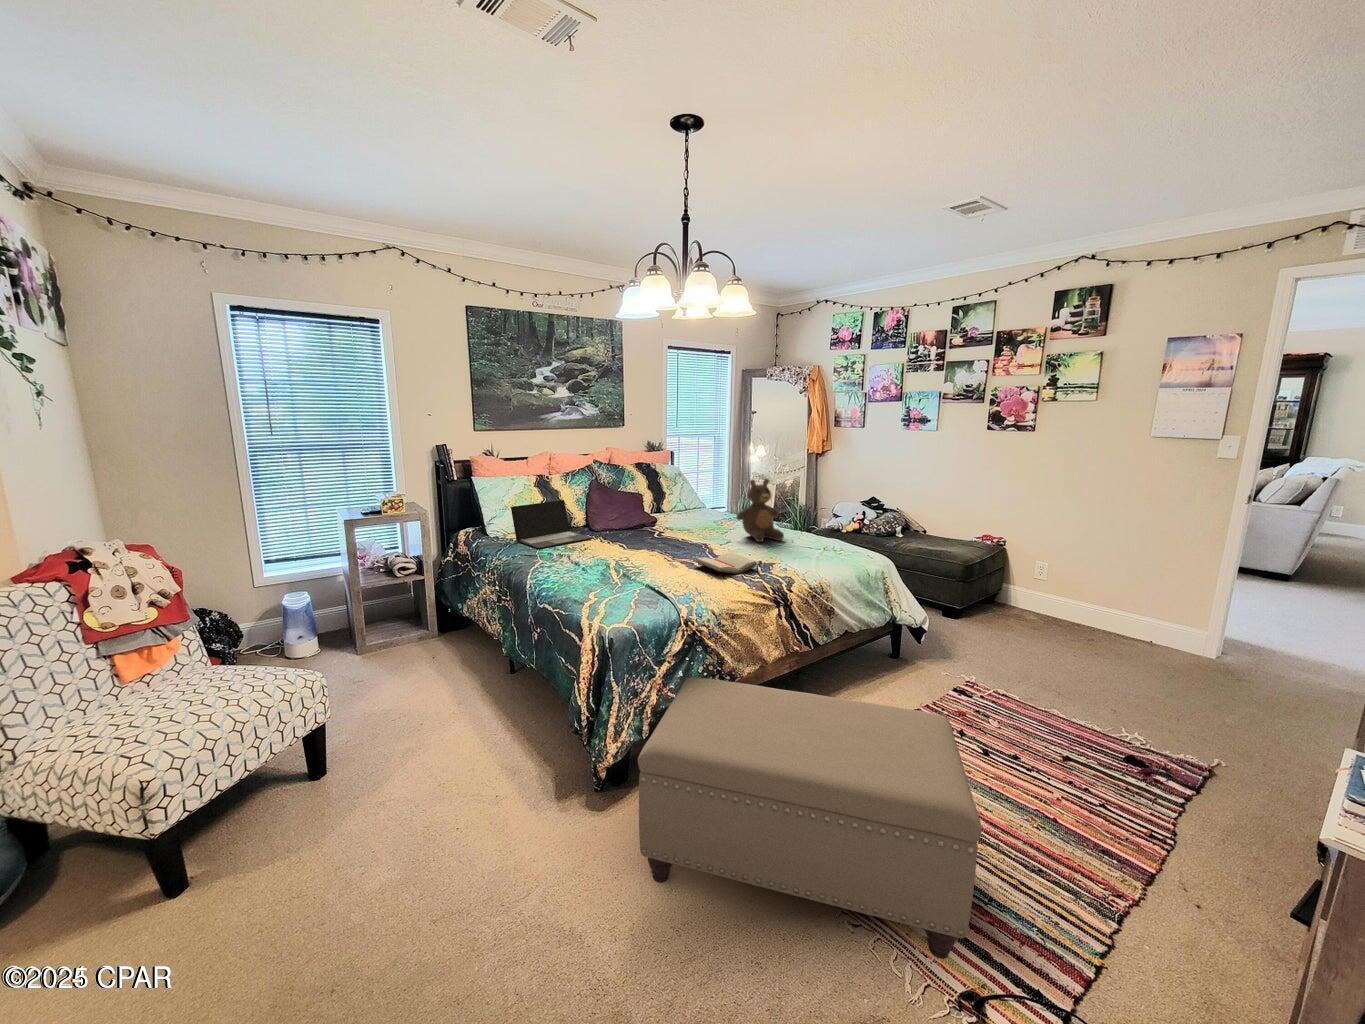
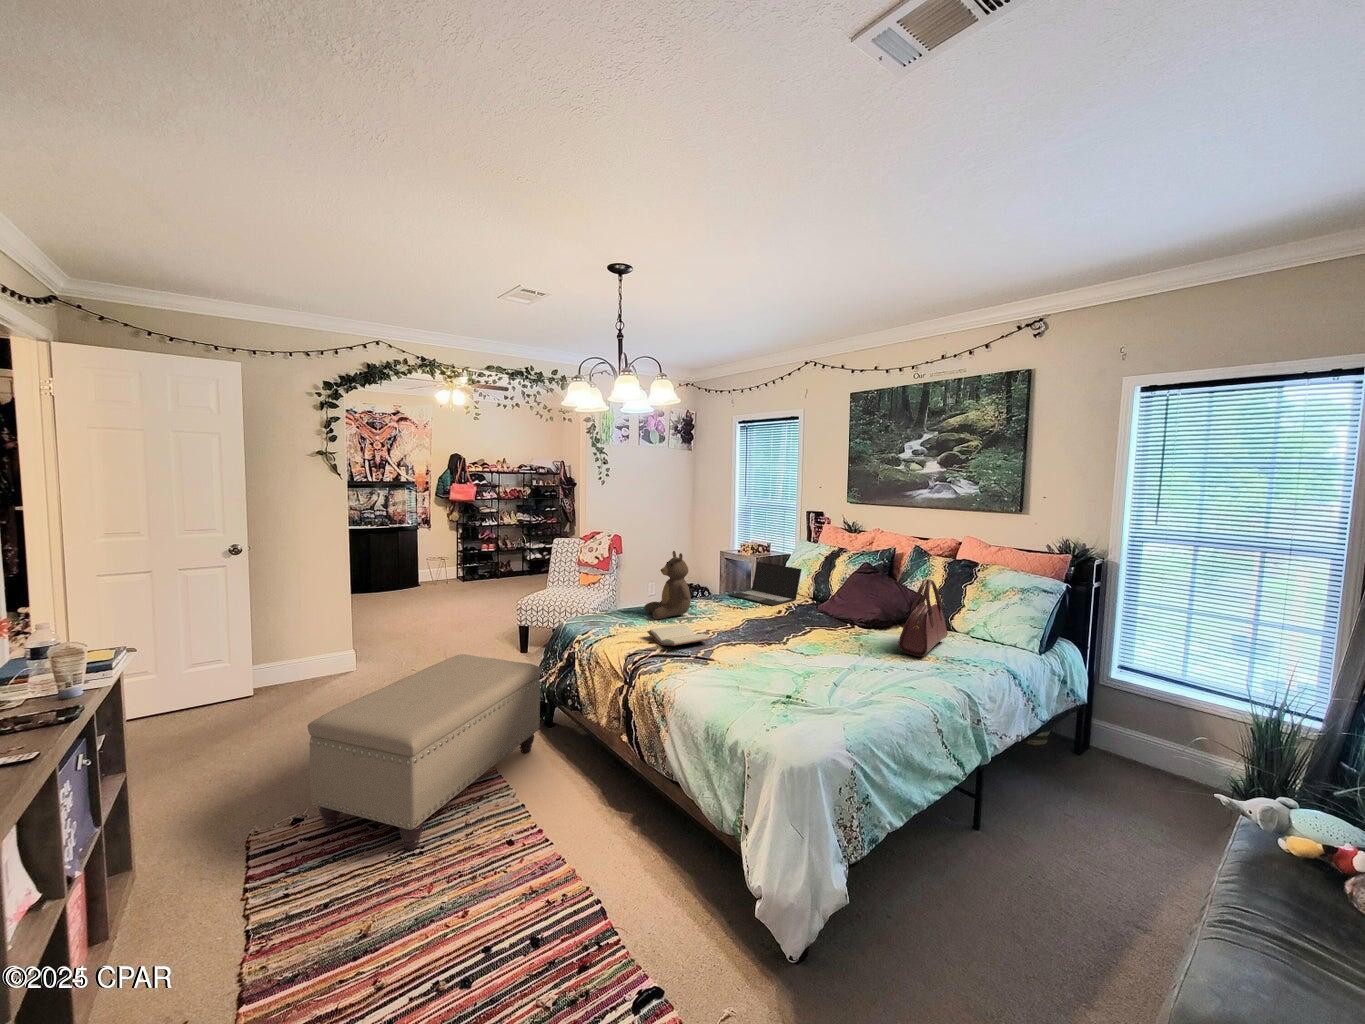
handbag: none [687,473,738,523] -> present [898,579,948,657]
teddy bear: present [736,479,784,542] -> present [644,551,691,619]

